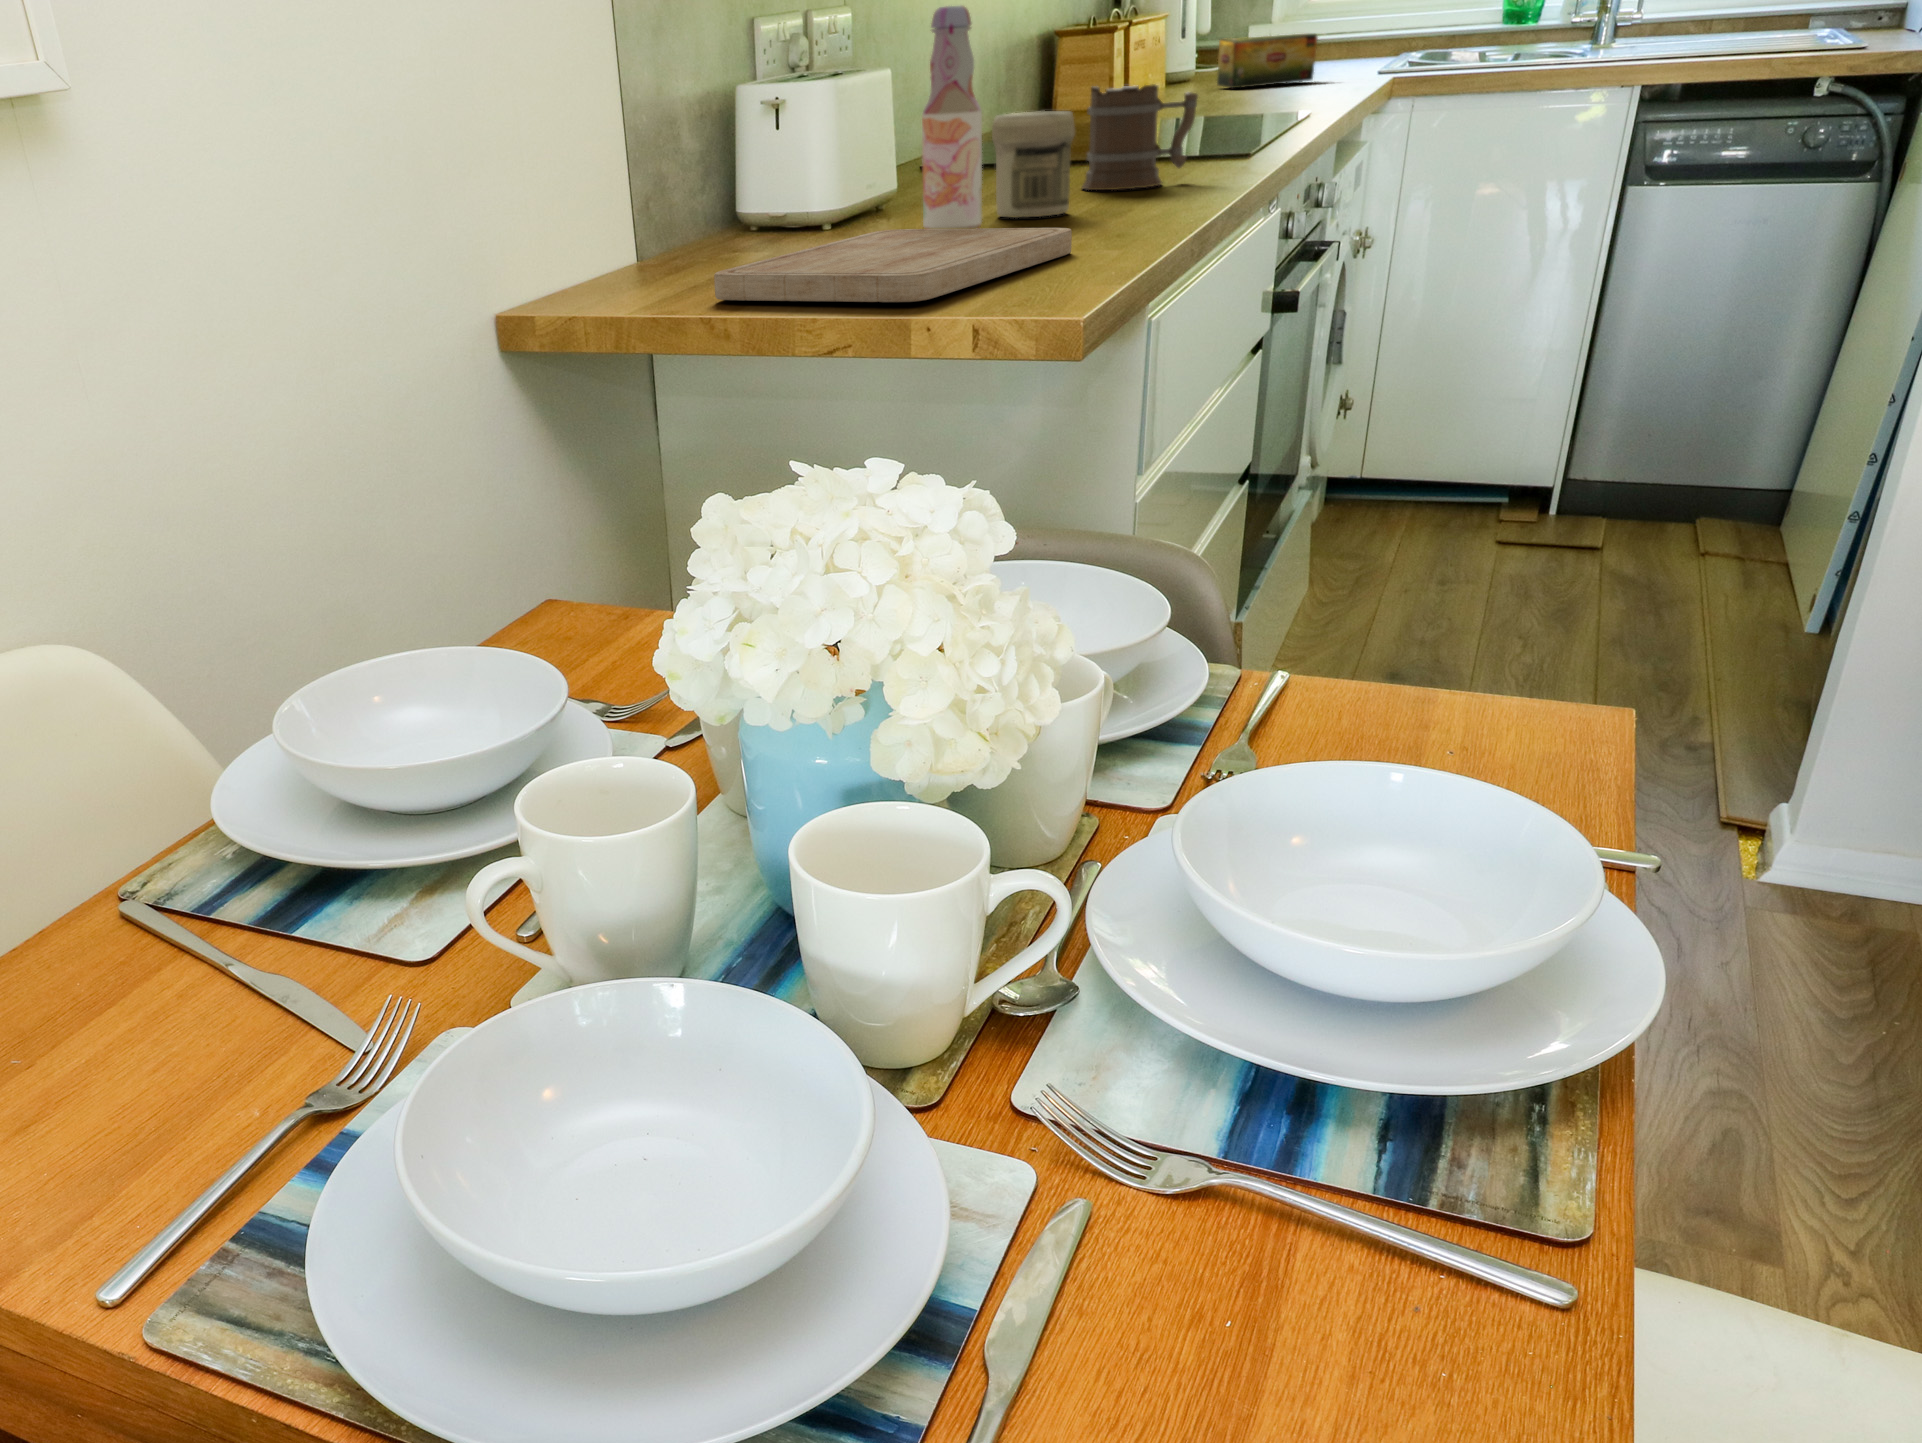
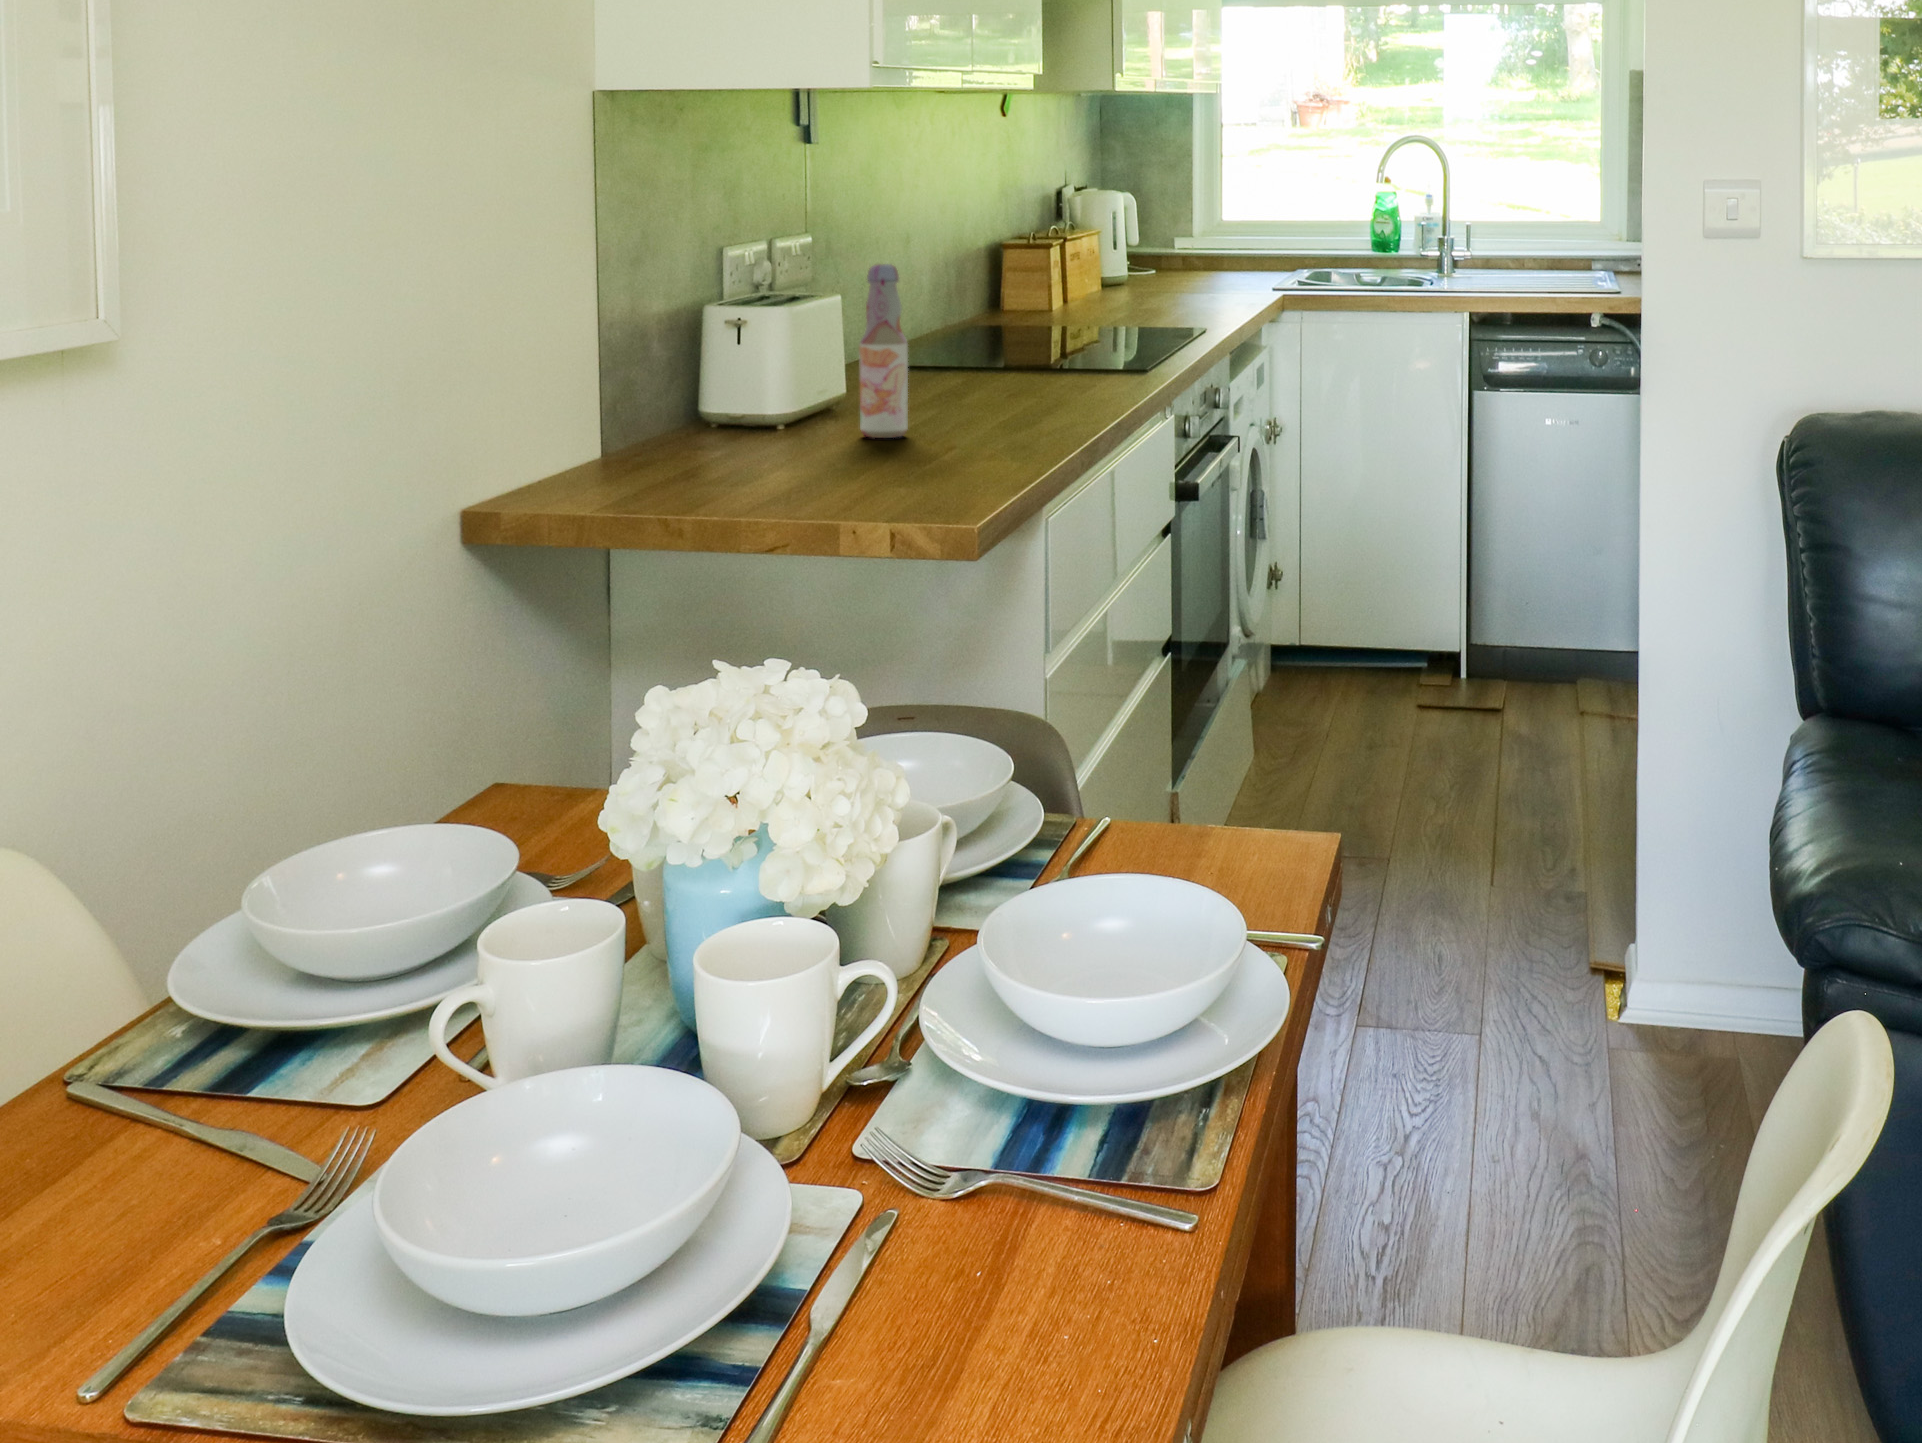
tea box: present [1217,34,1318,88] -> none [1148,249,1238,294]
mug: present [1082,84,1198,190] -> none [998,317,1095,400]
jar: present [992,111,1075,218] -> none [919,341,986,424]
cutting board: present [714,228,1072,302] -> none [690,433,976,496]

